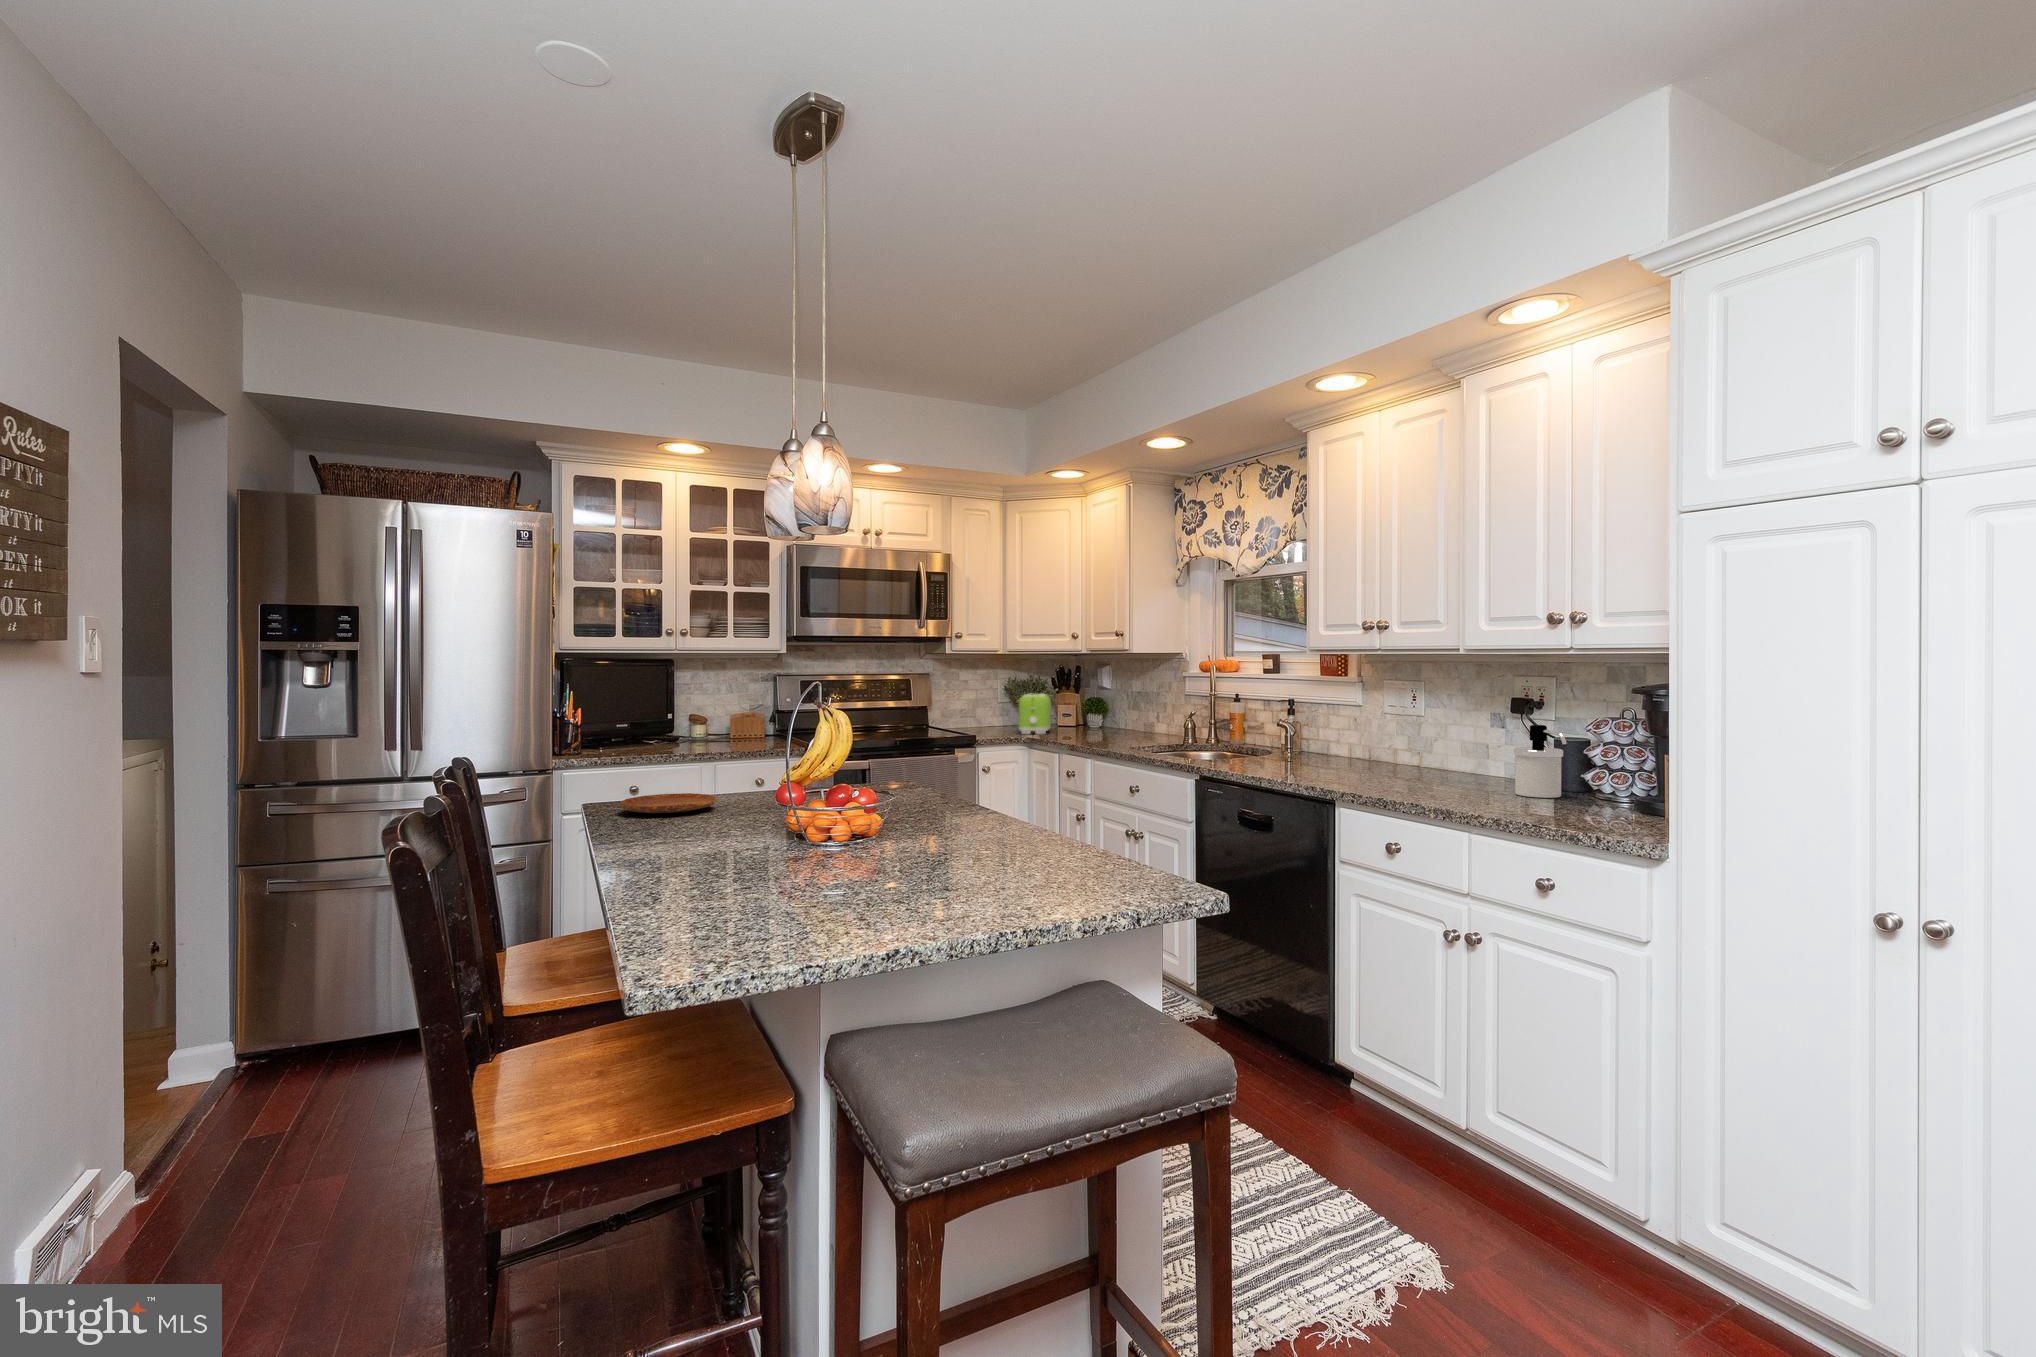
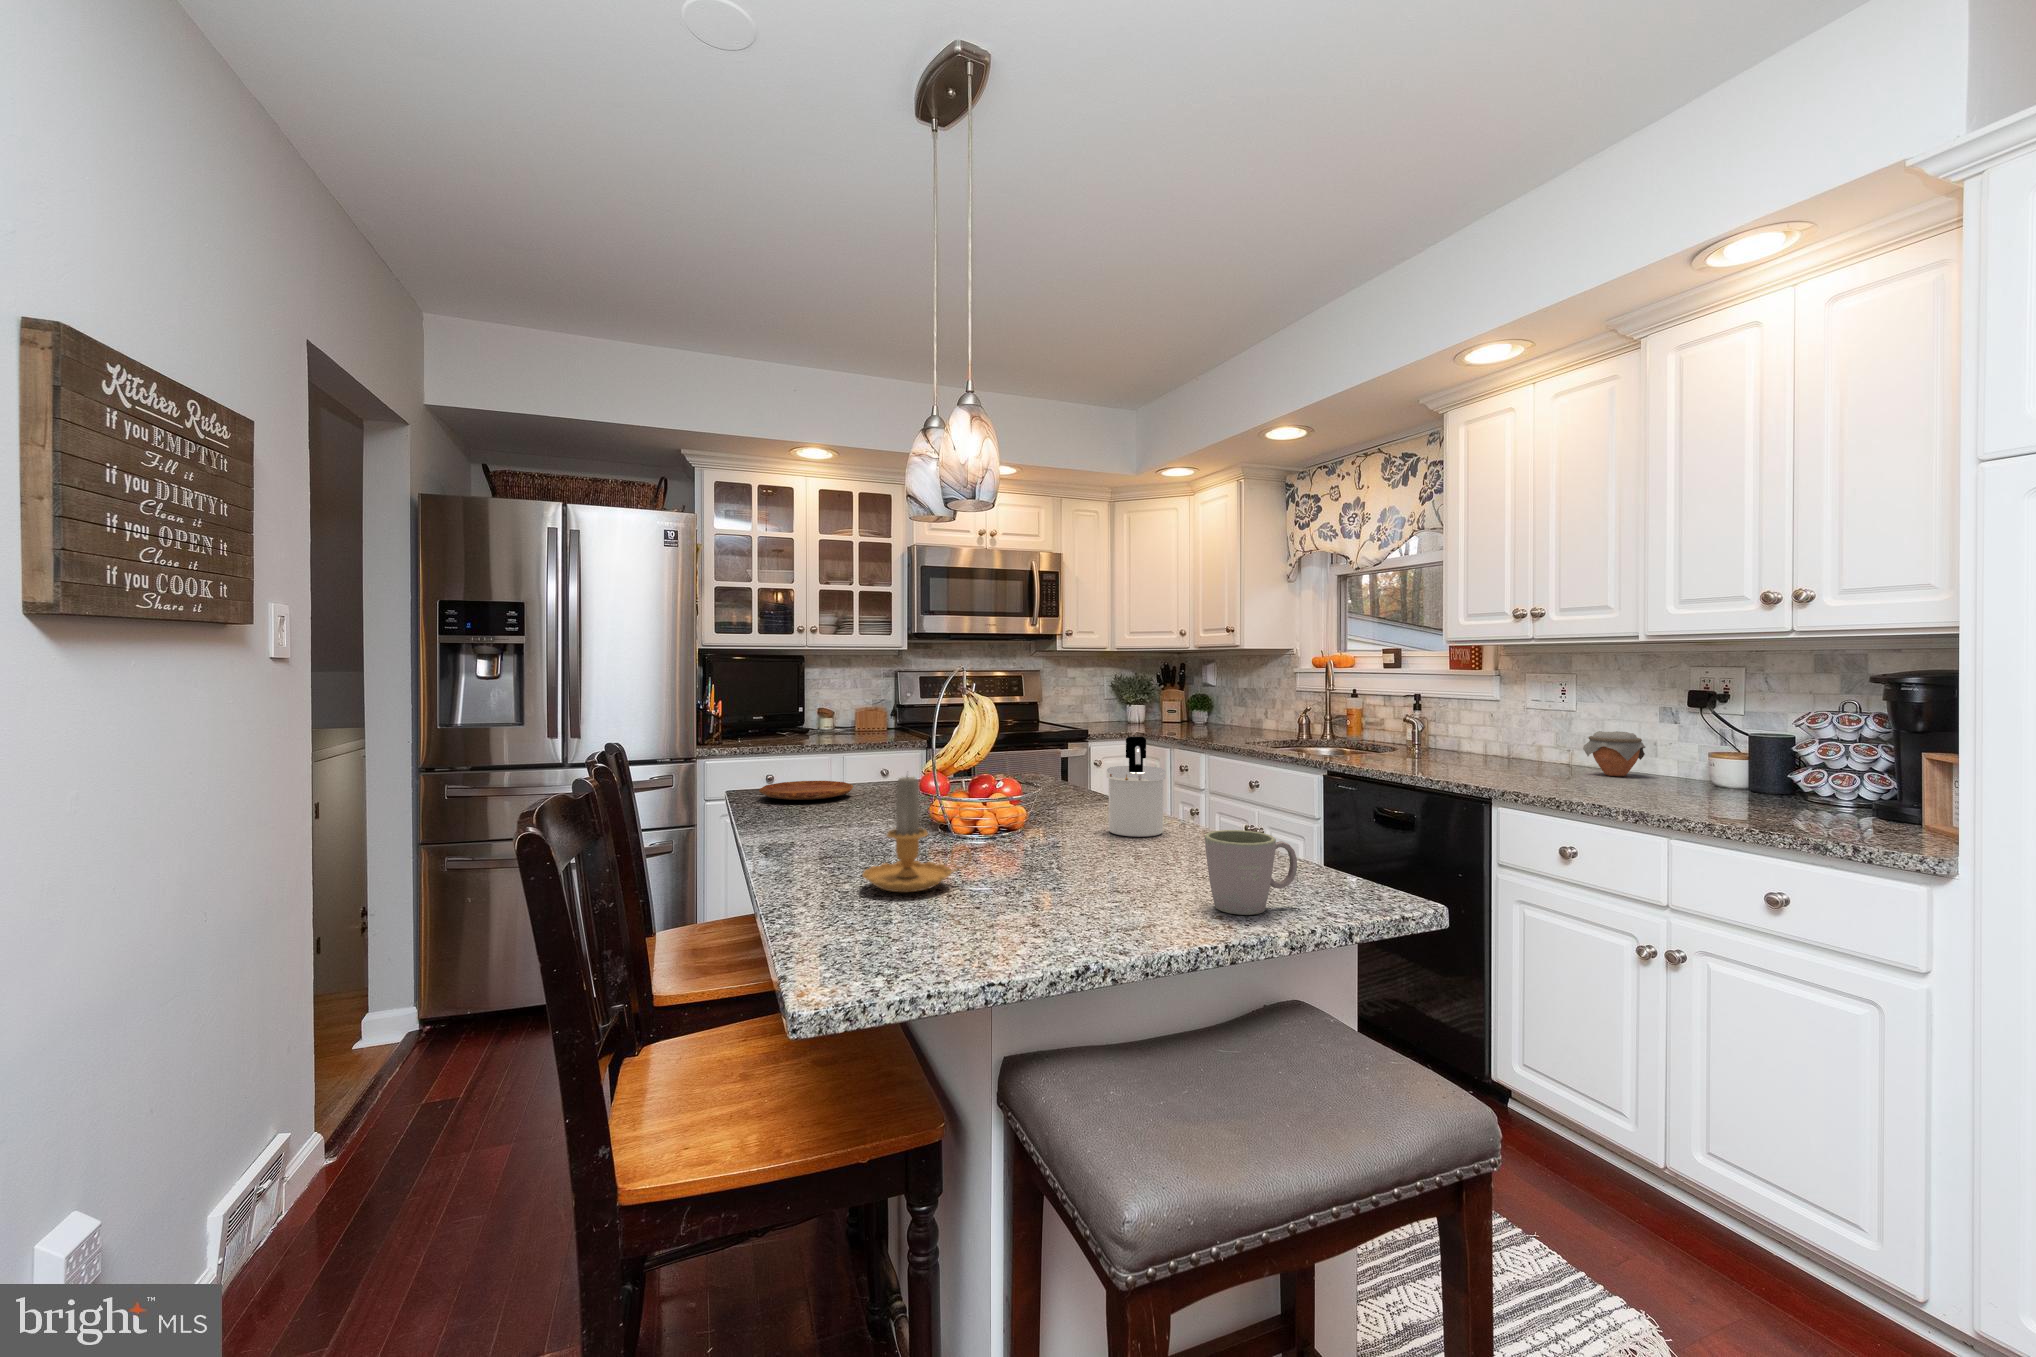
toaster: present [1019,694,1051,734] -> none [1128,690,1158,730]
soap dispenser: present [1514,725,1567,798] -> present [1107,736,1165,837]
jar: none [1425,735,1478,778] -> present [1583,731,1645,776]
candle: none [710,786,814,896] -> present [863,777,971,892]
mug: none [1015,833,1094,906] -> present [1205,830,1297,915]

